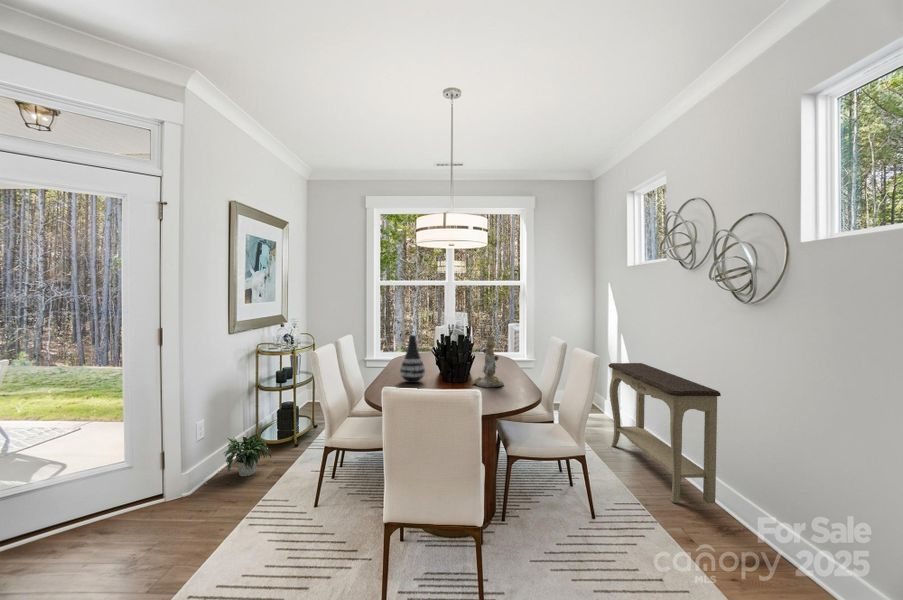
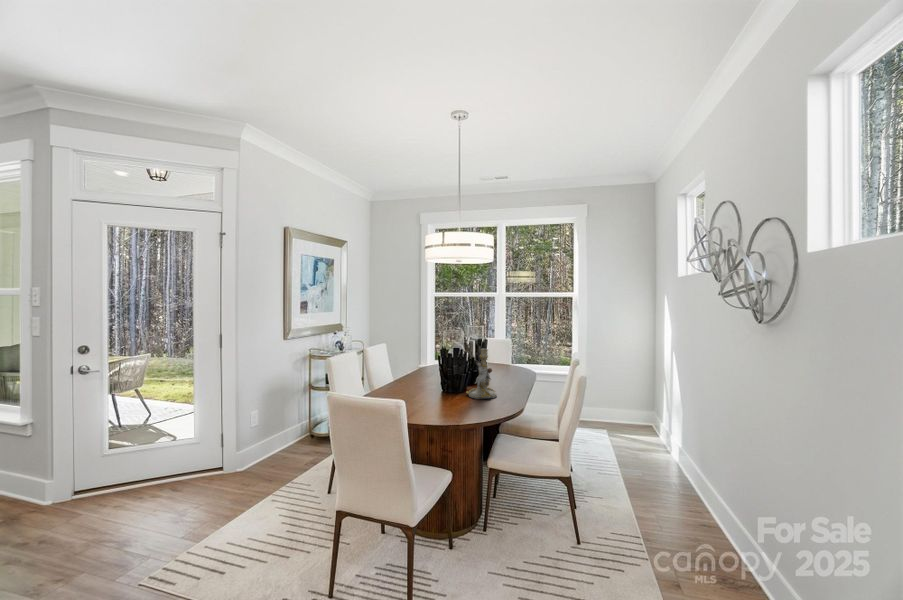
vase: present [400,335,425,383] -> none [402,345,426,390]
console table: present [608,363,721,503] -> none [642,382,738,548]
potted plant: present [205,432,271,484] -> none [256,425,313,465]

